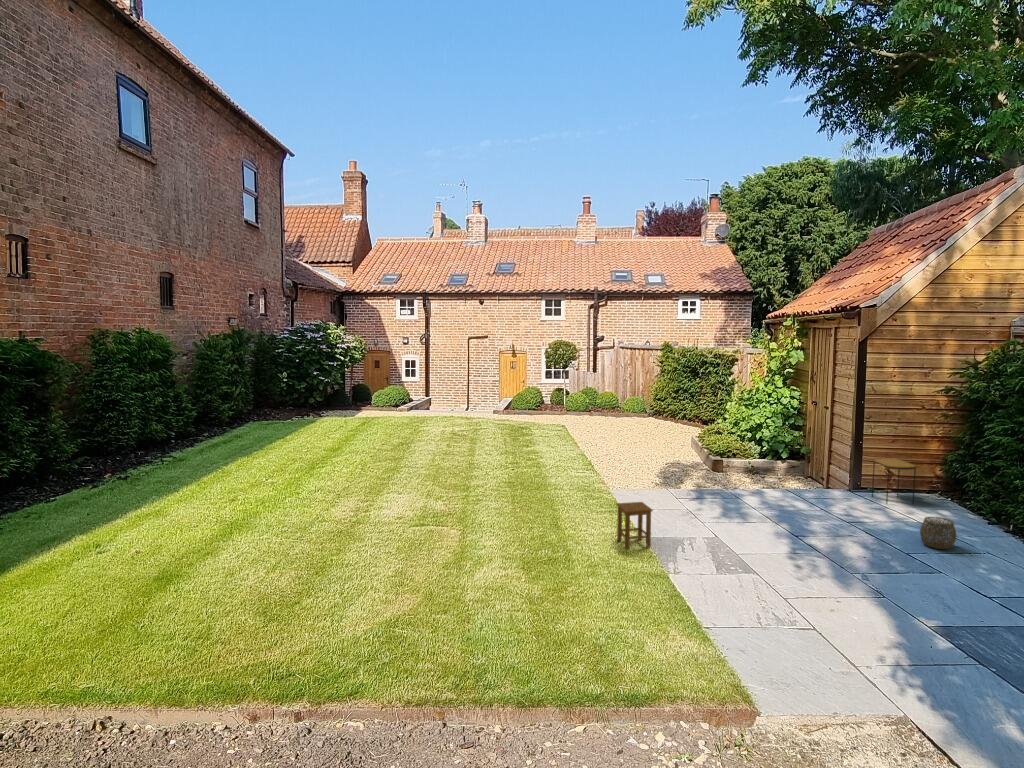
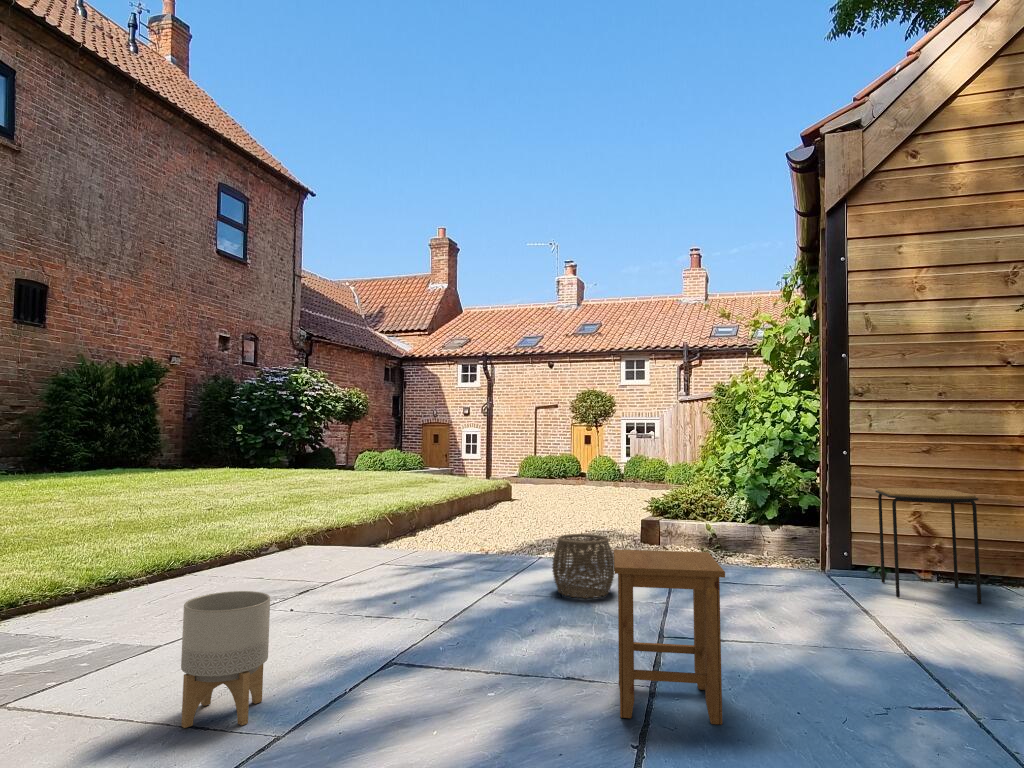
stool: present [616,502,653,549] -> present [614,549,725,724]
woven basket: present [920,517,956,549] -> present [552,534,615,598]
planter: none [779,536,806,576] -> present [181,591,270,728]

